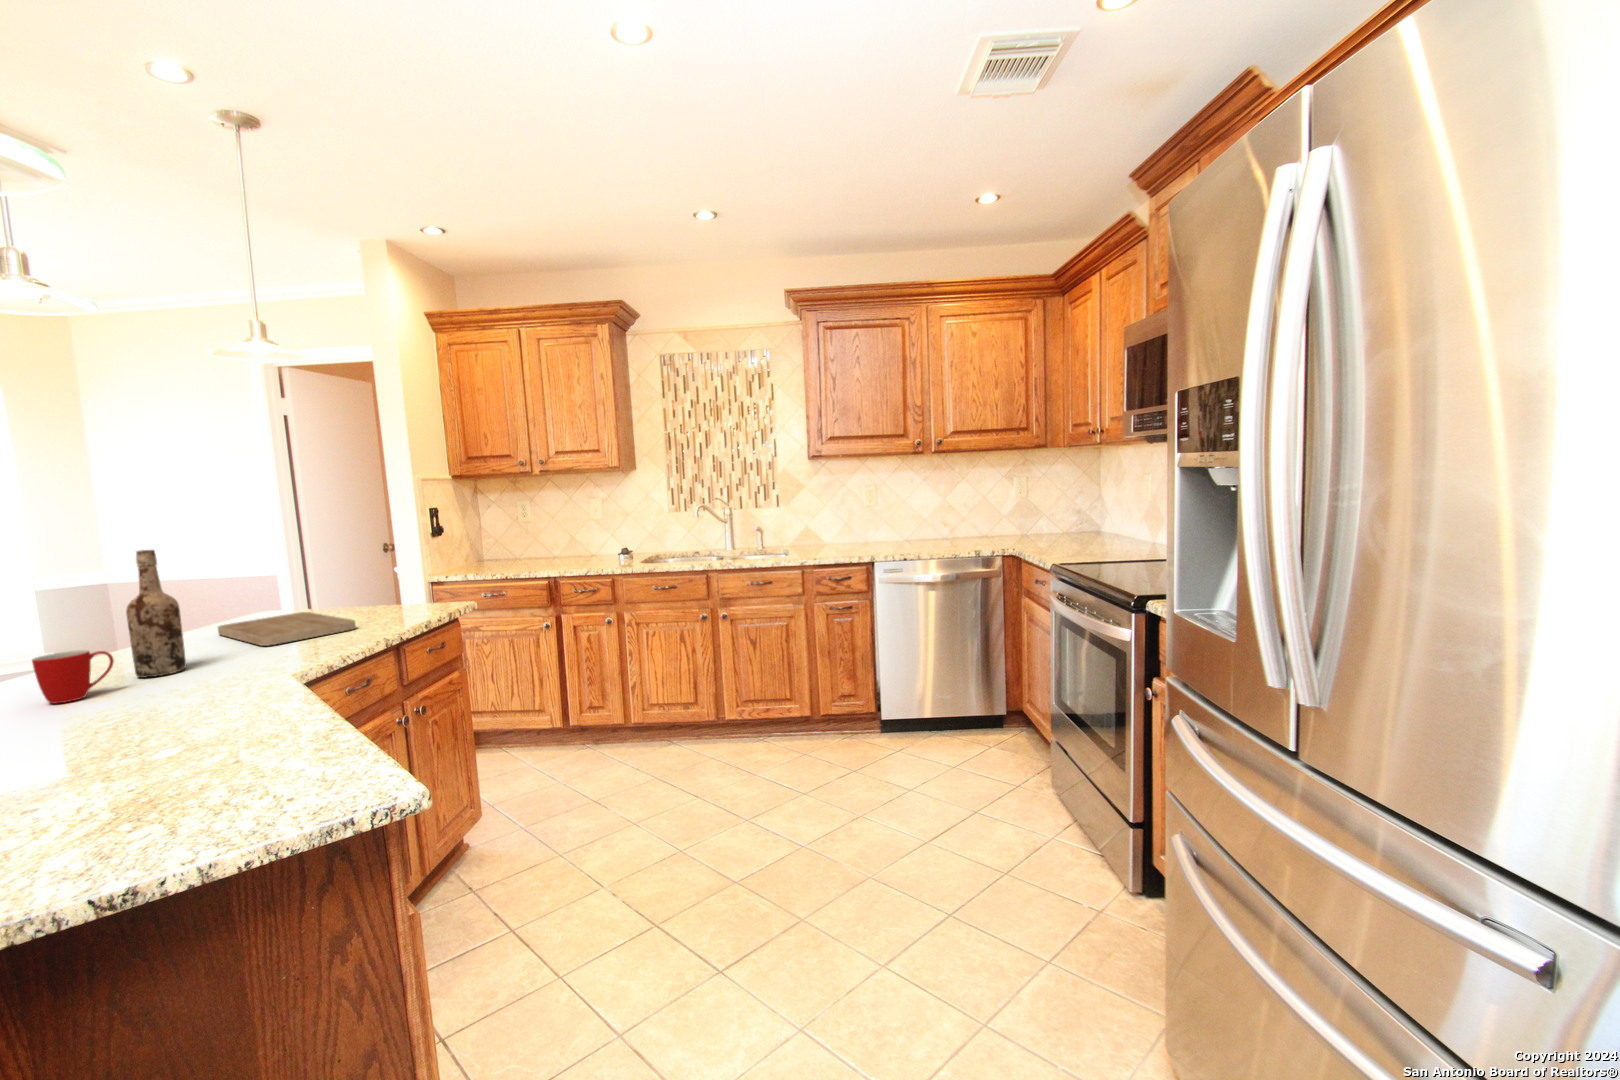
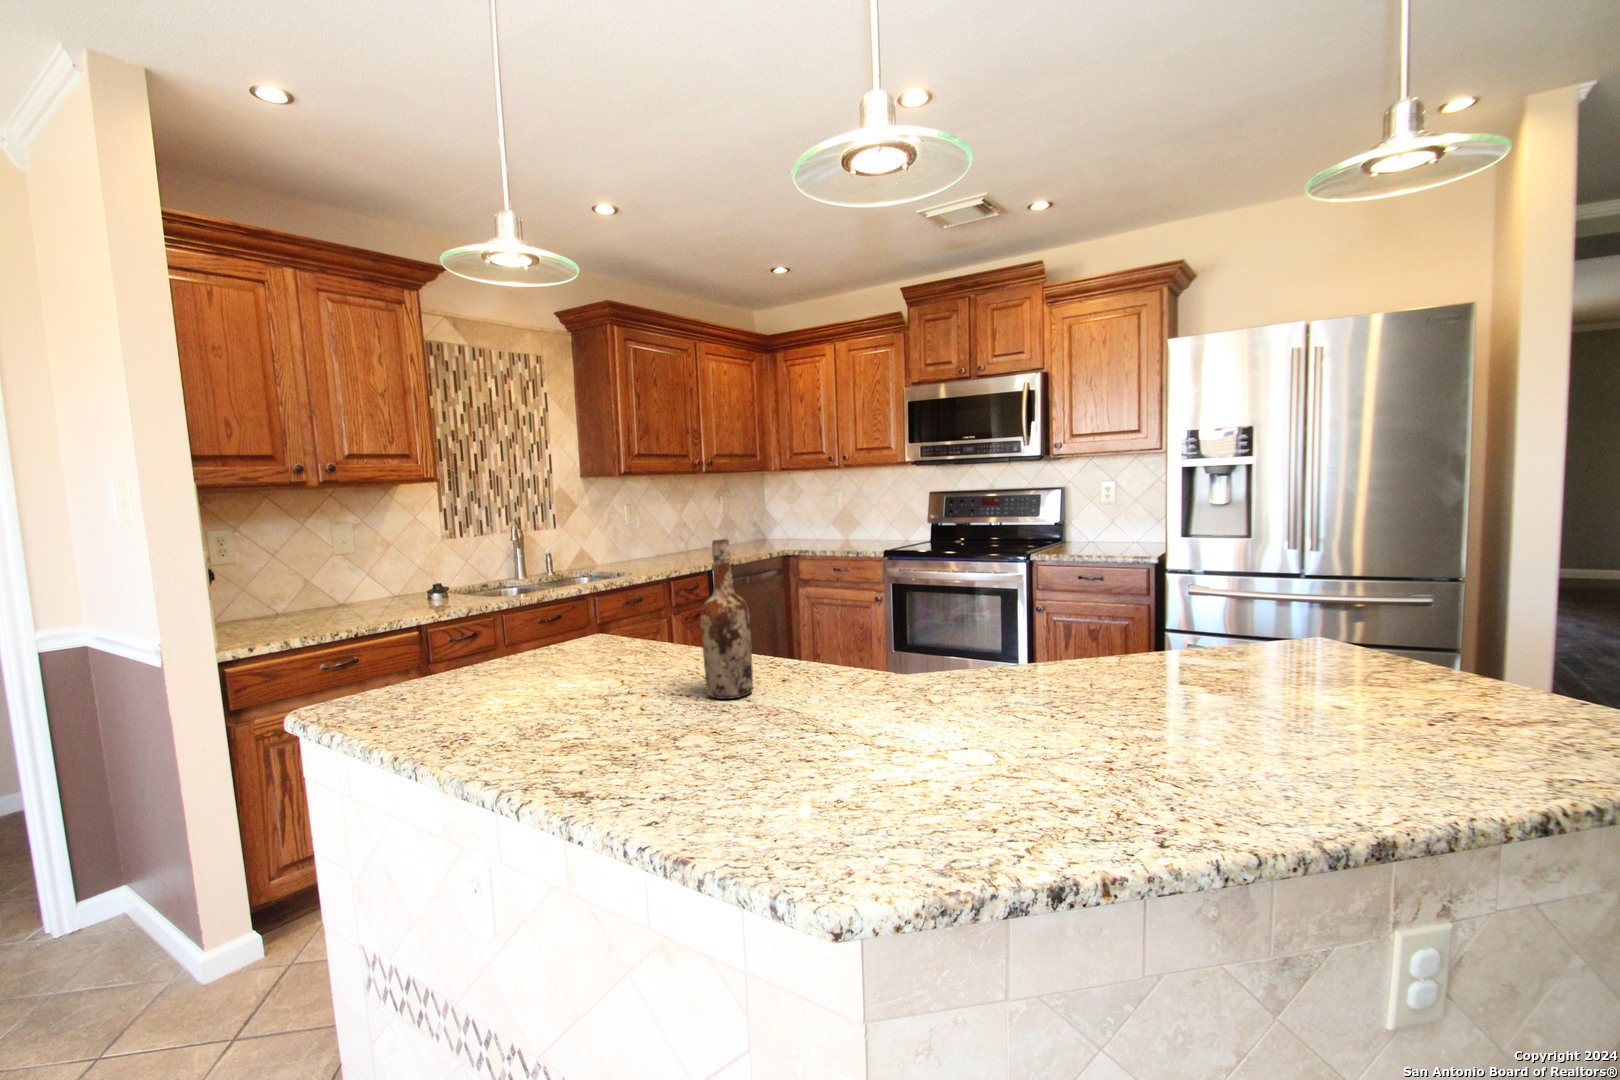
cutting board: present [218,612,356,646] -> none [476,642,670,698]
mug: present [32,650,114,704] -> none [782,650,829,713]

